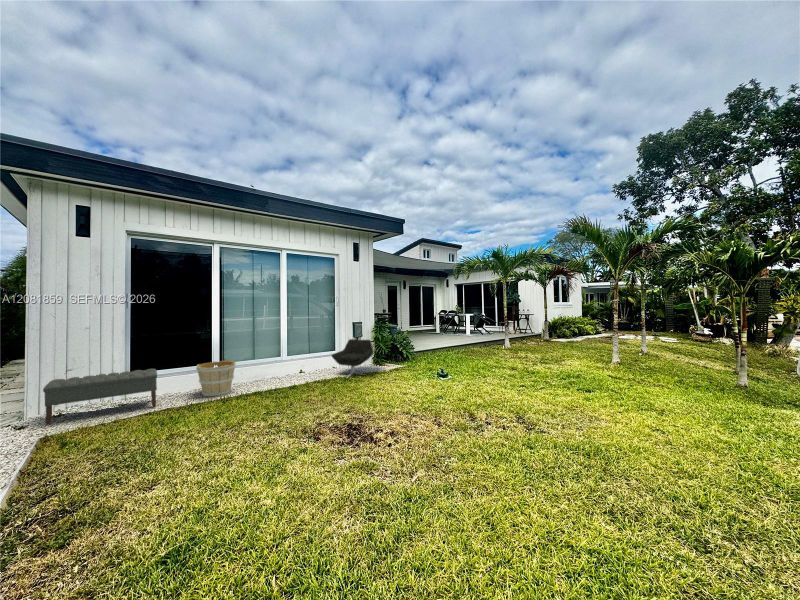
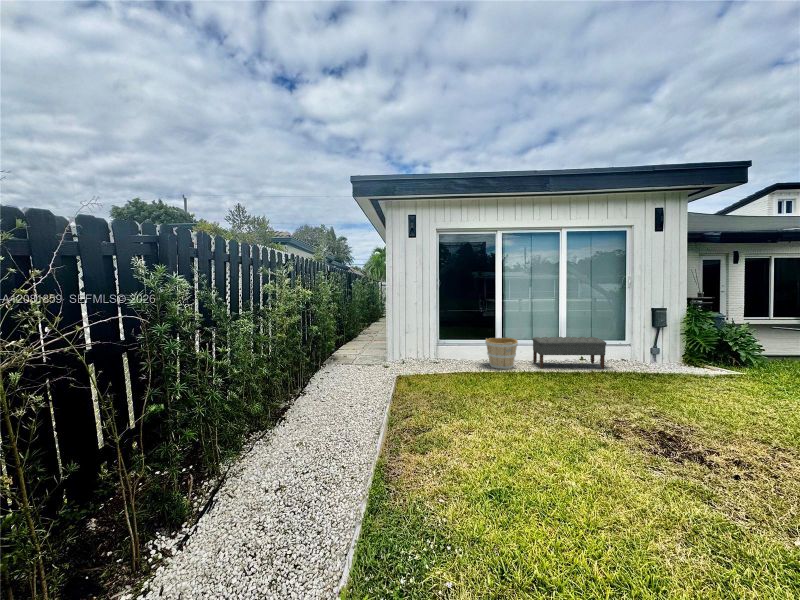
lounge chair: present [332,339,373,378] -> none [622,328,685,376]
bench: present [43,369,157,425] -> present [532,337,606,369]

